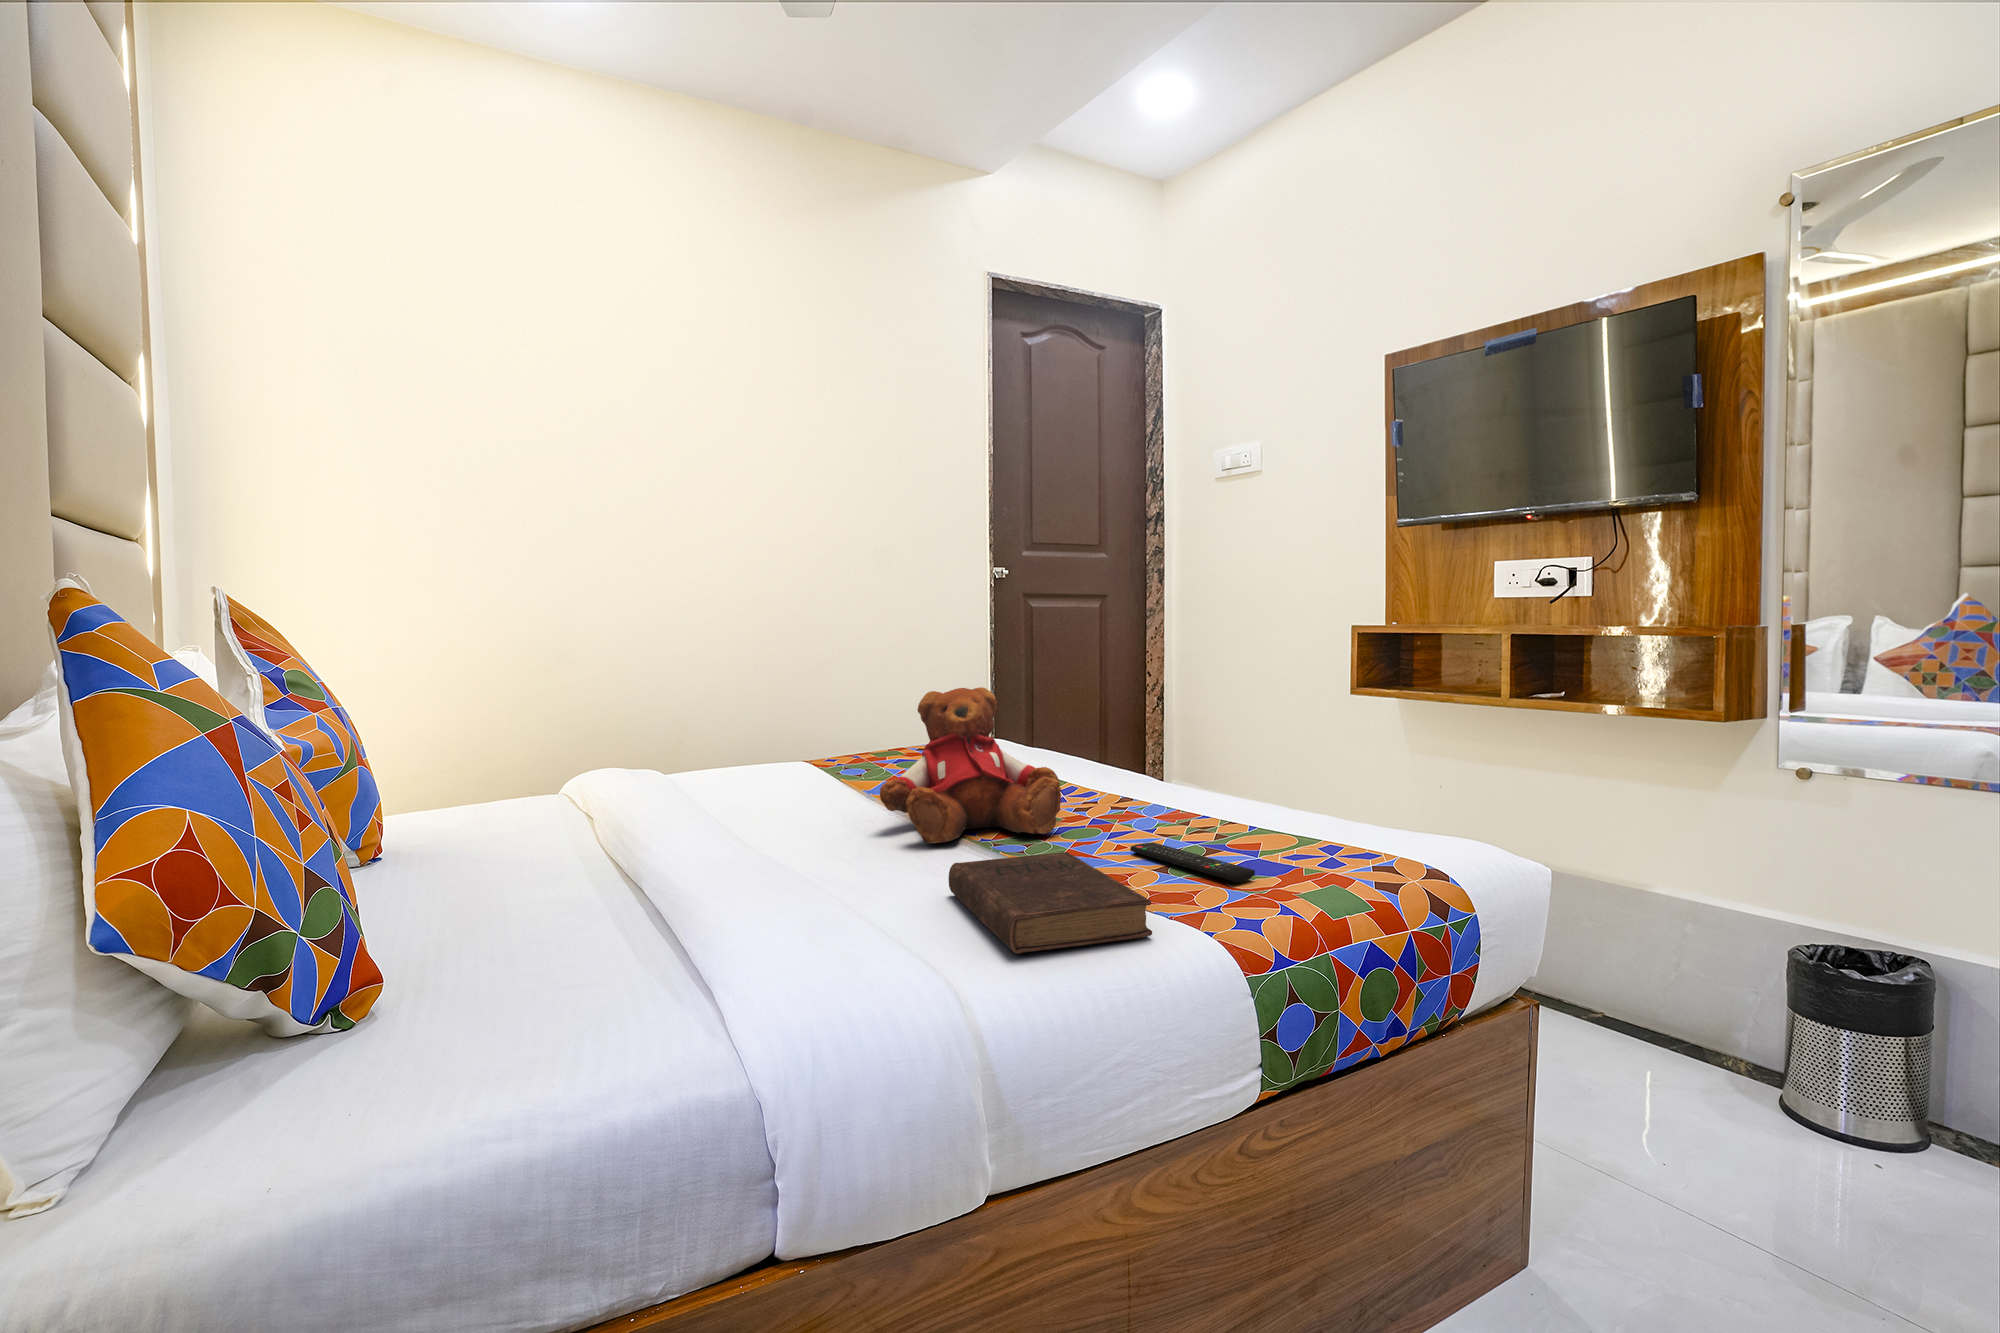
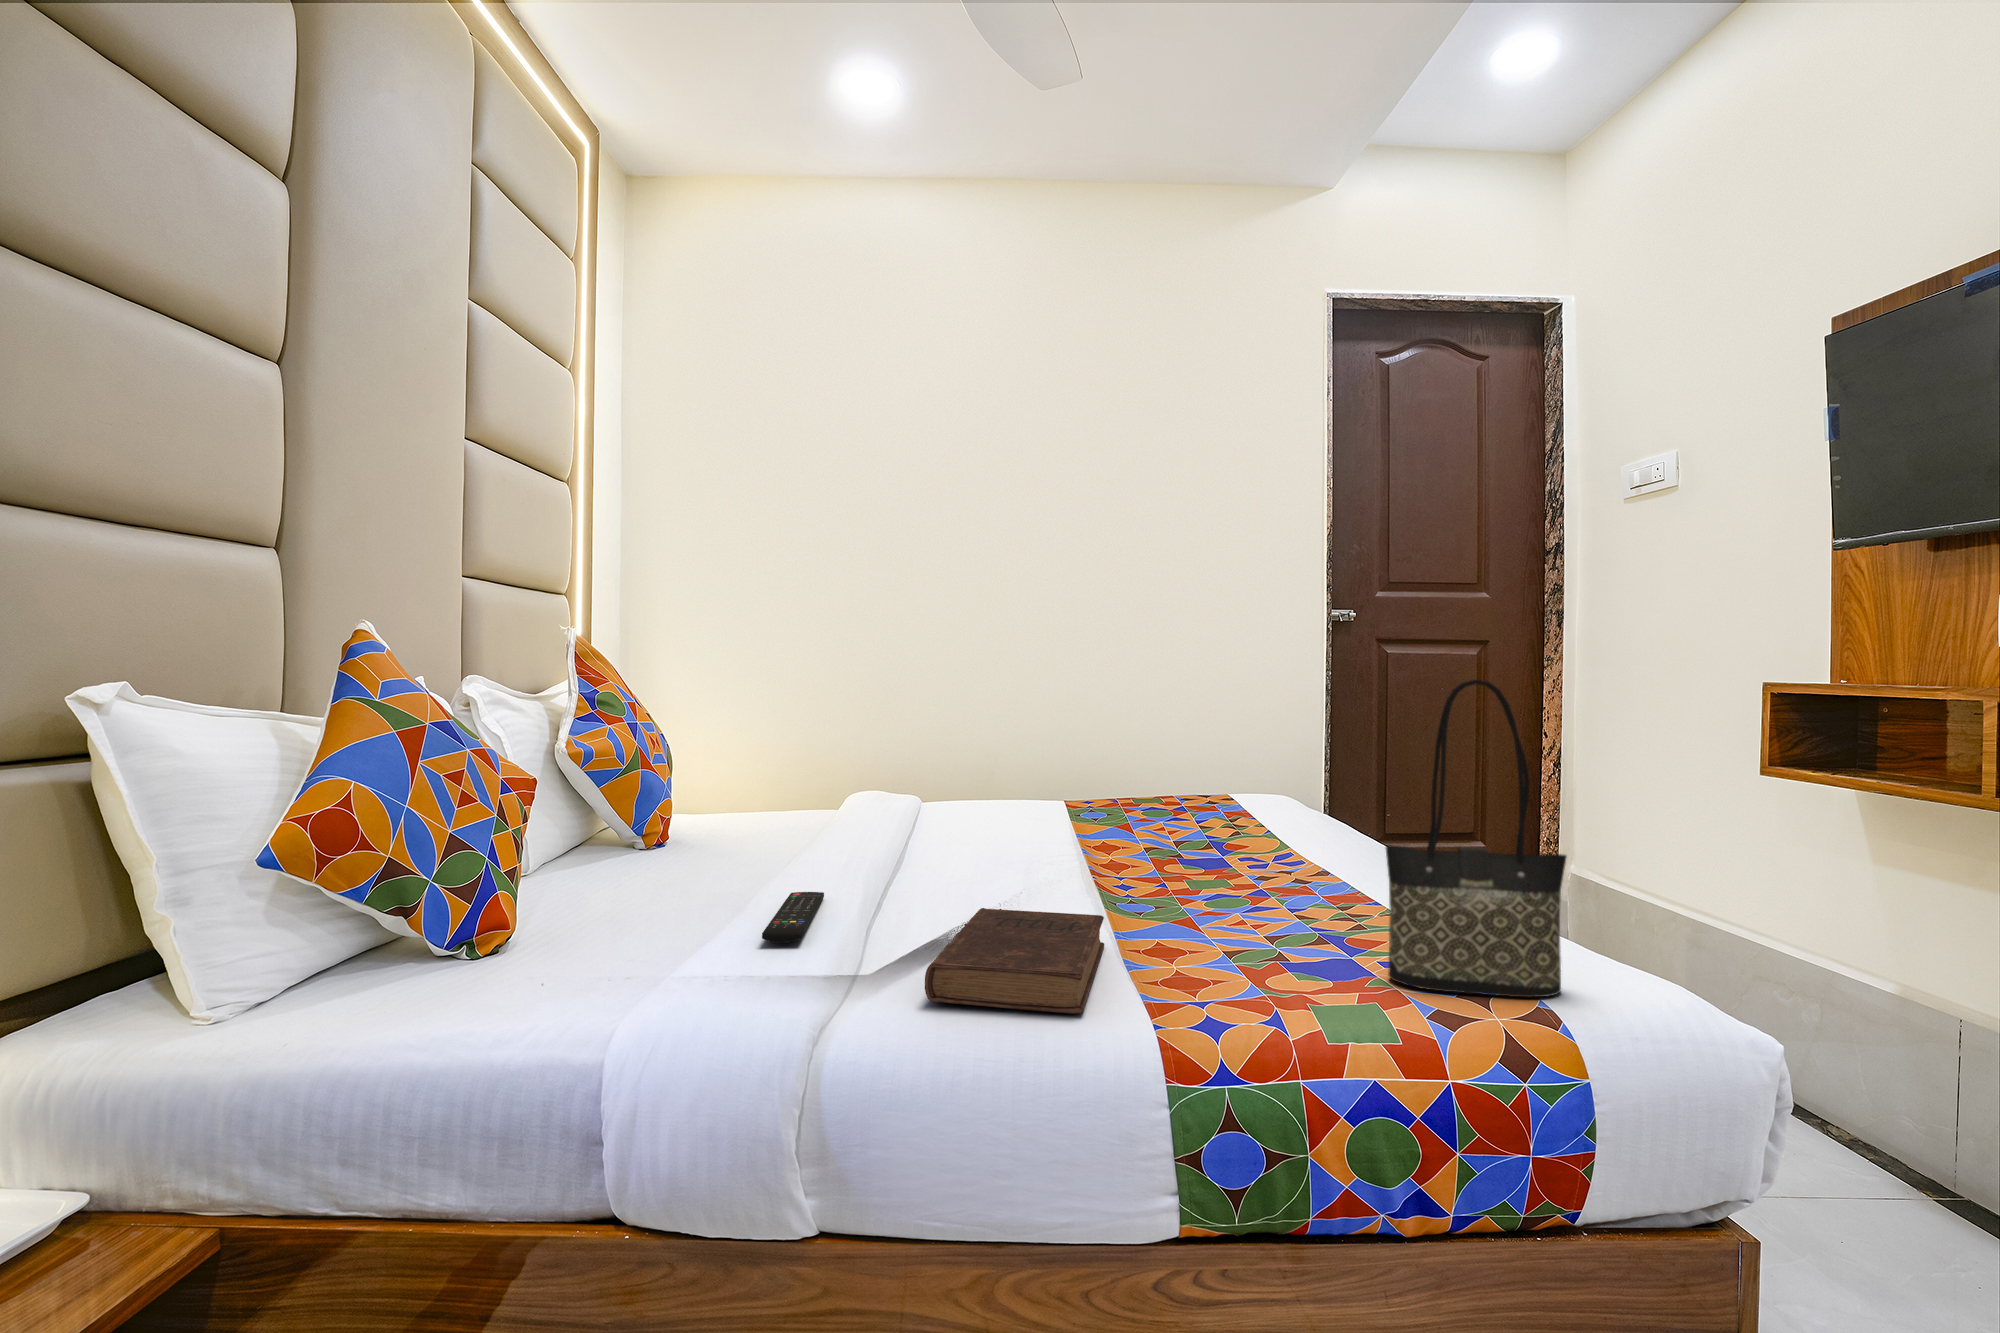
tote bag: none [1303,621,1415,869] -> present [1386,680,1567,997]
teddy bear: present [880,687,1061,843] -> none [1012,737,1197,897]
remote control: present [1130,842,1255,882] -> present [762,892,824,943]

